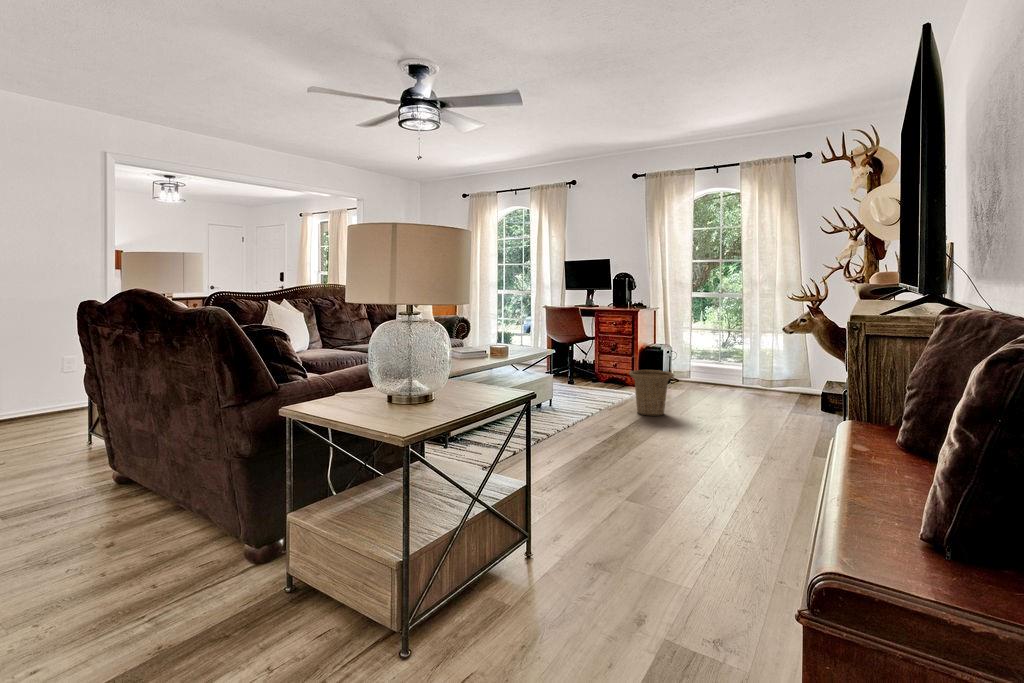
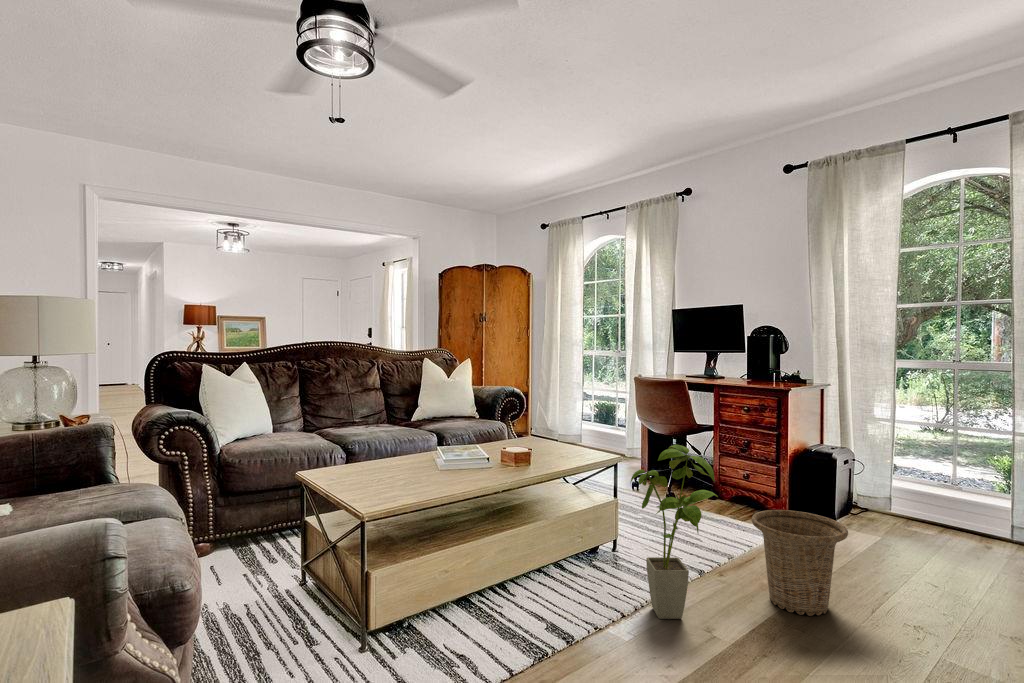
house plant: none [574,334,619,422] -> present [631,445,718,619]

